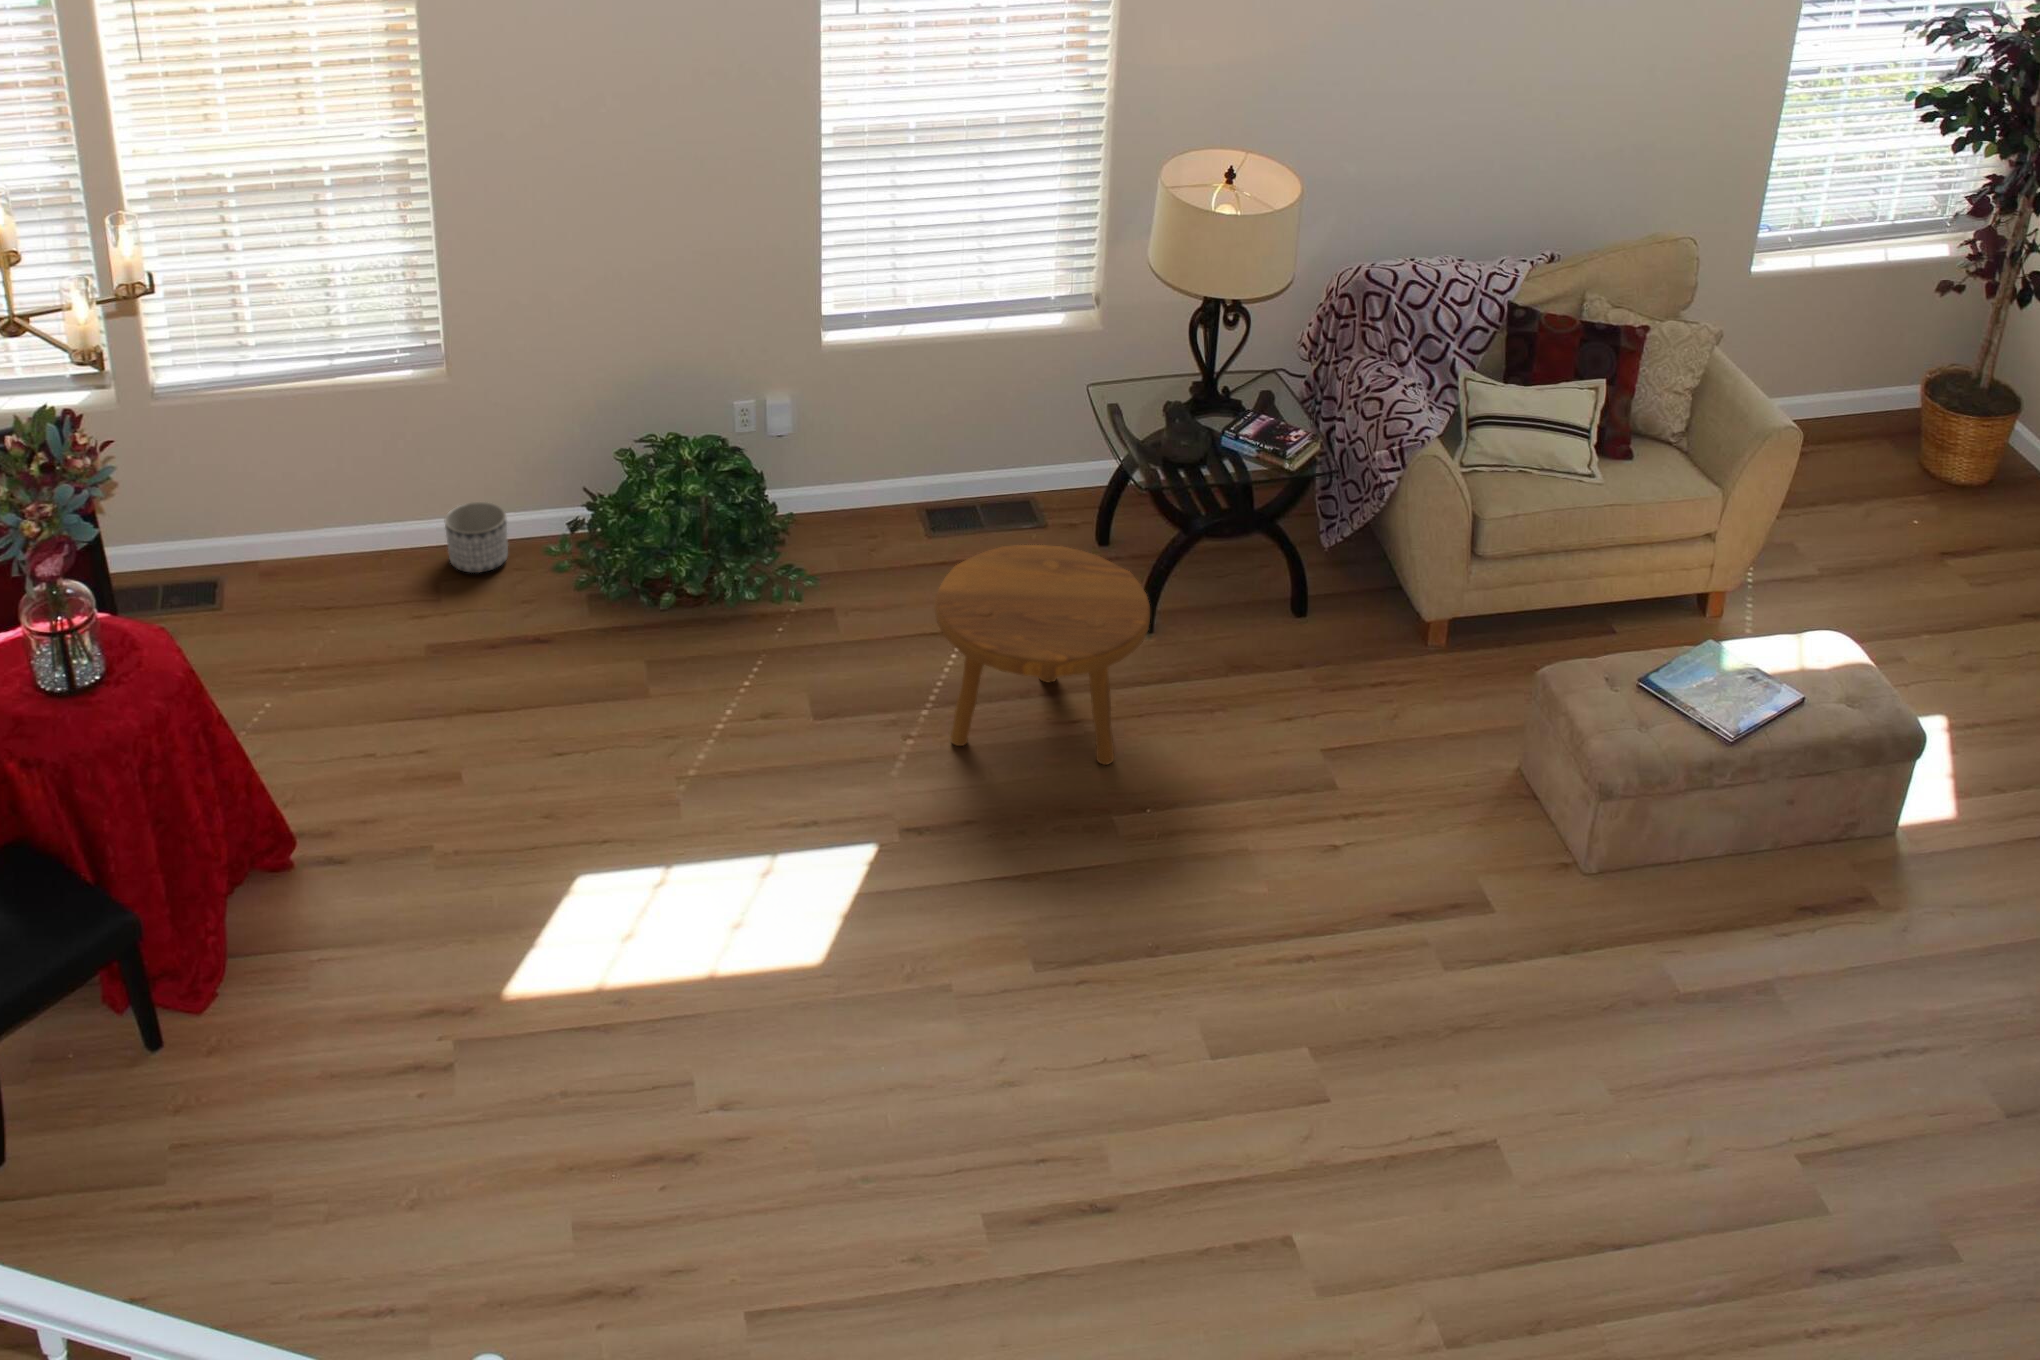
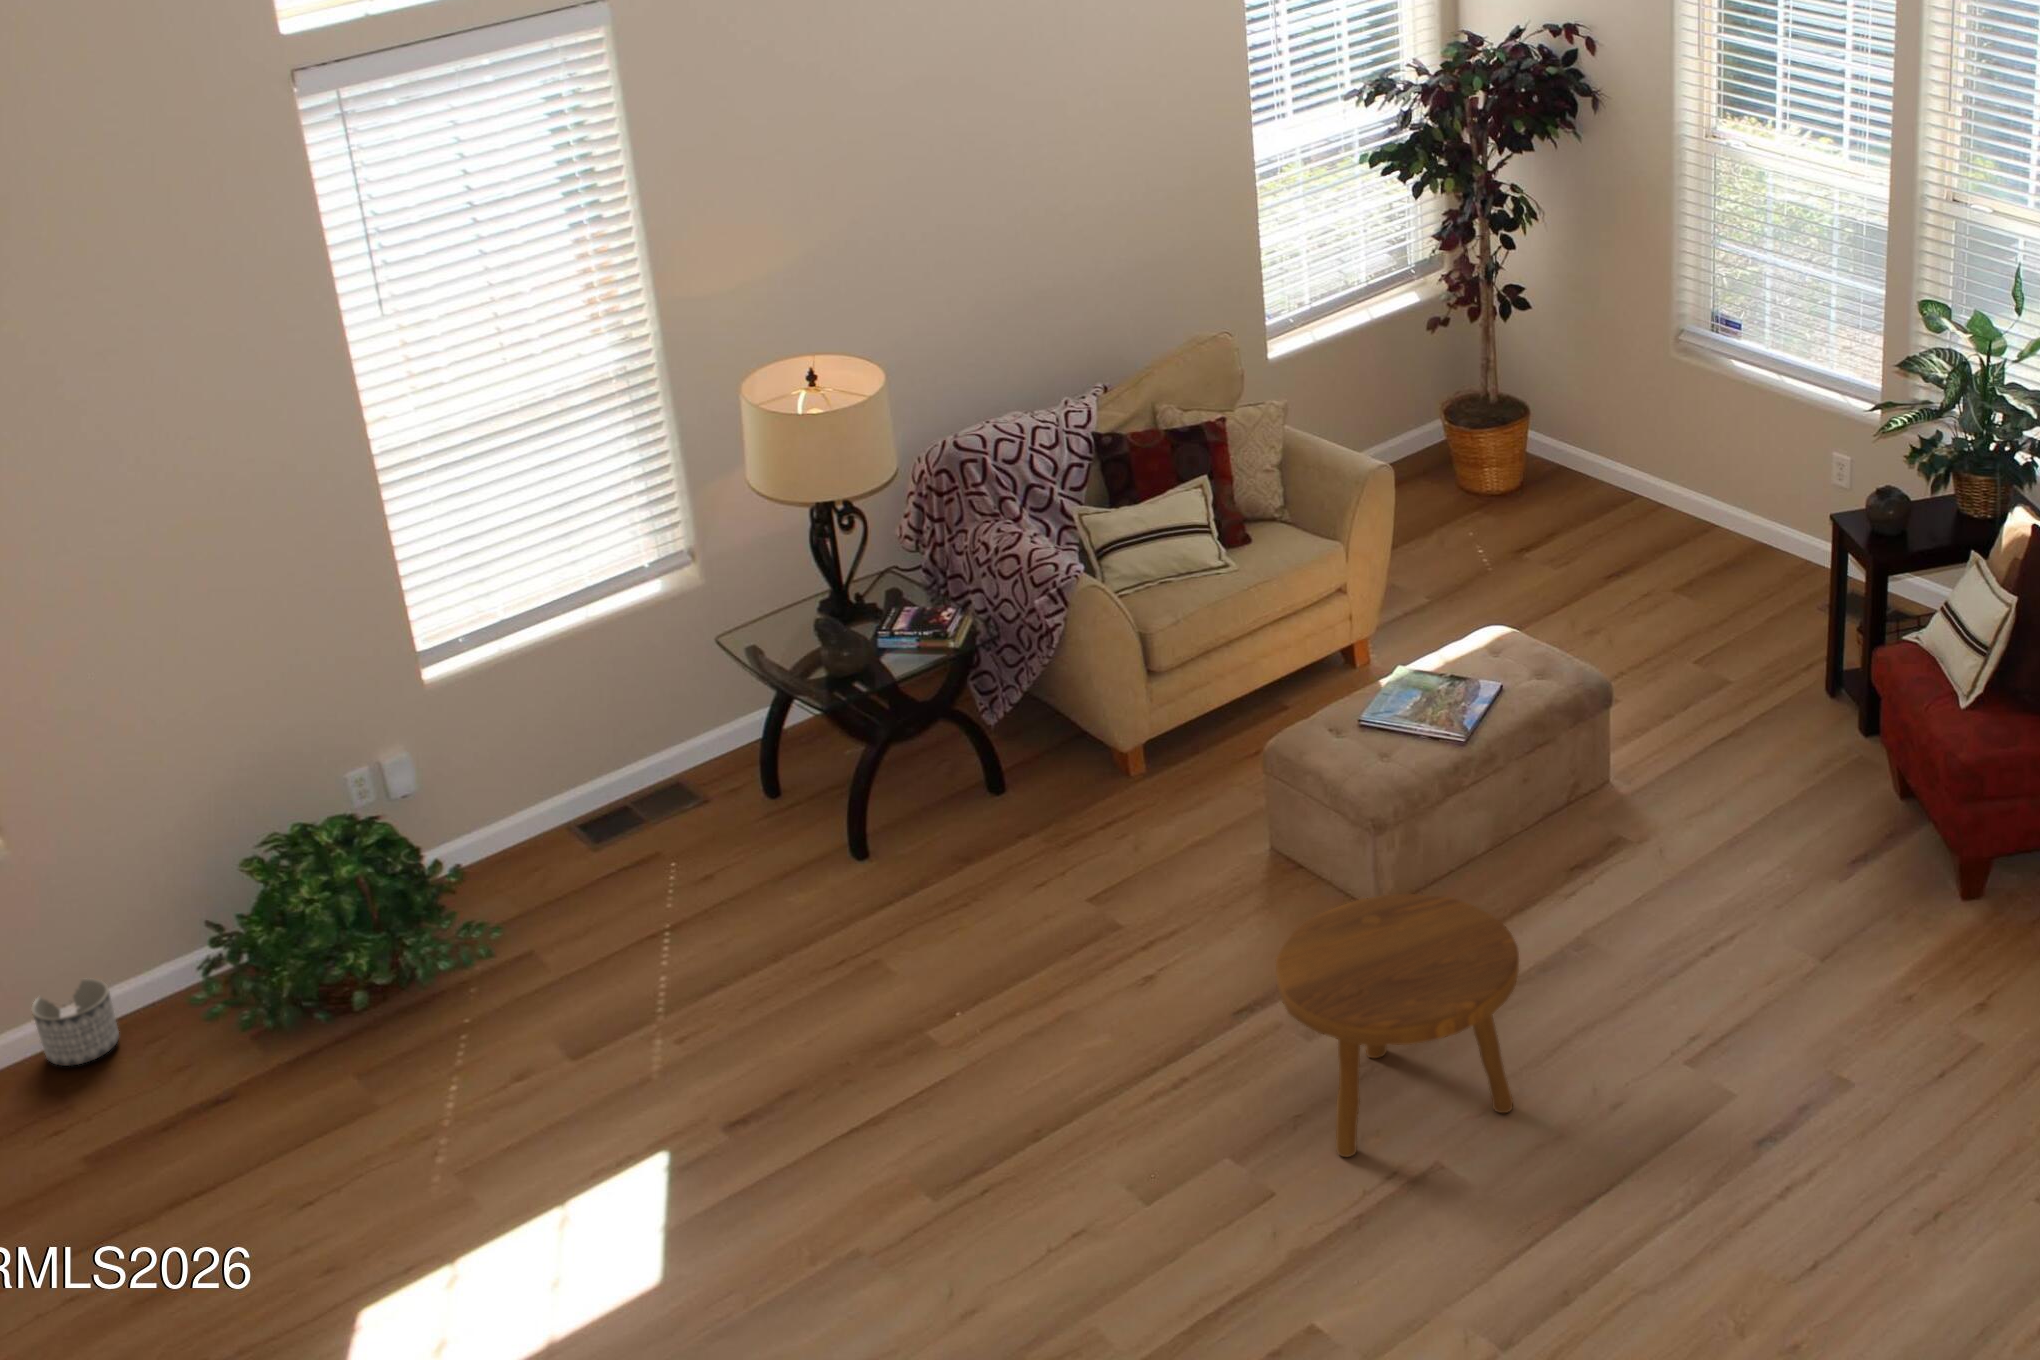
footstool: present [934,545,1150,765] -> present [1276,894,1519,1157]

